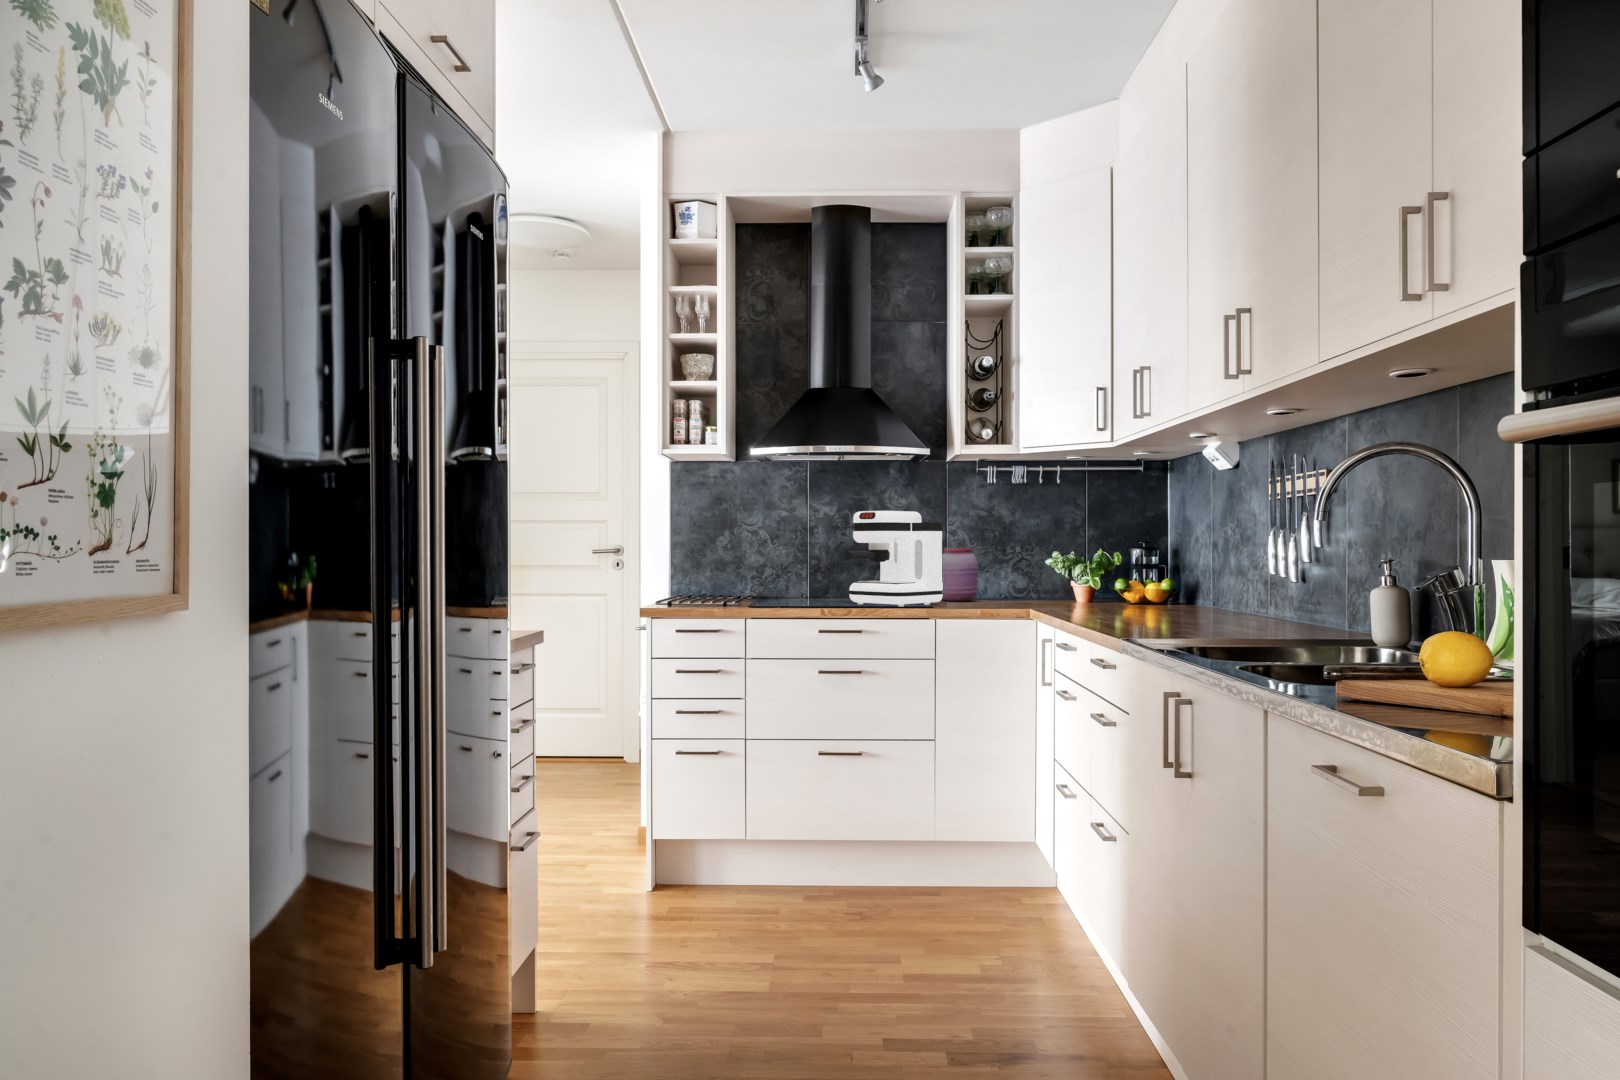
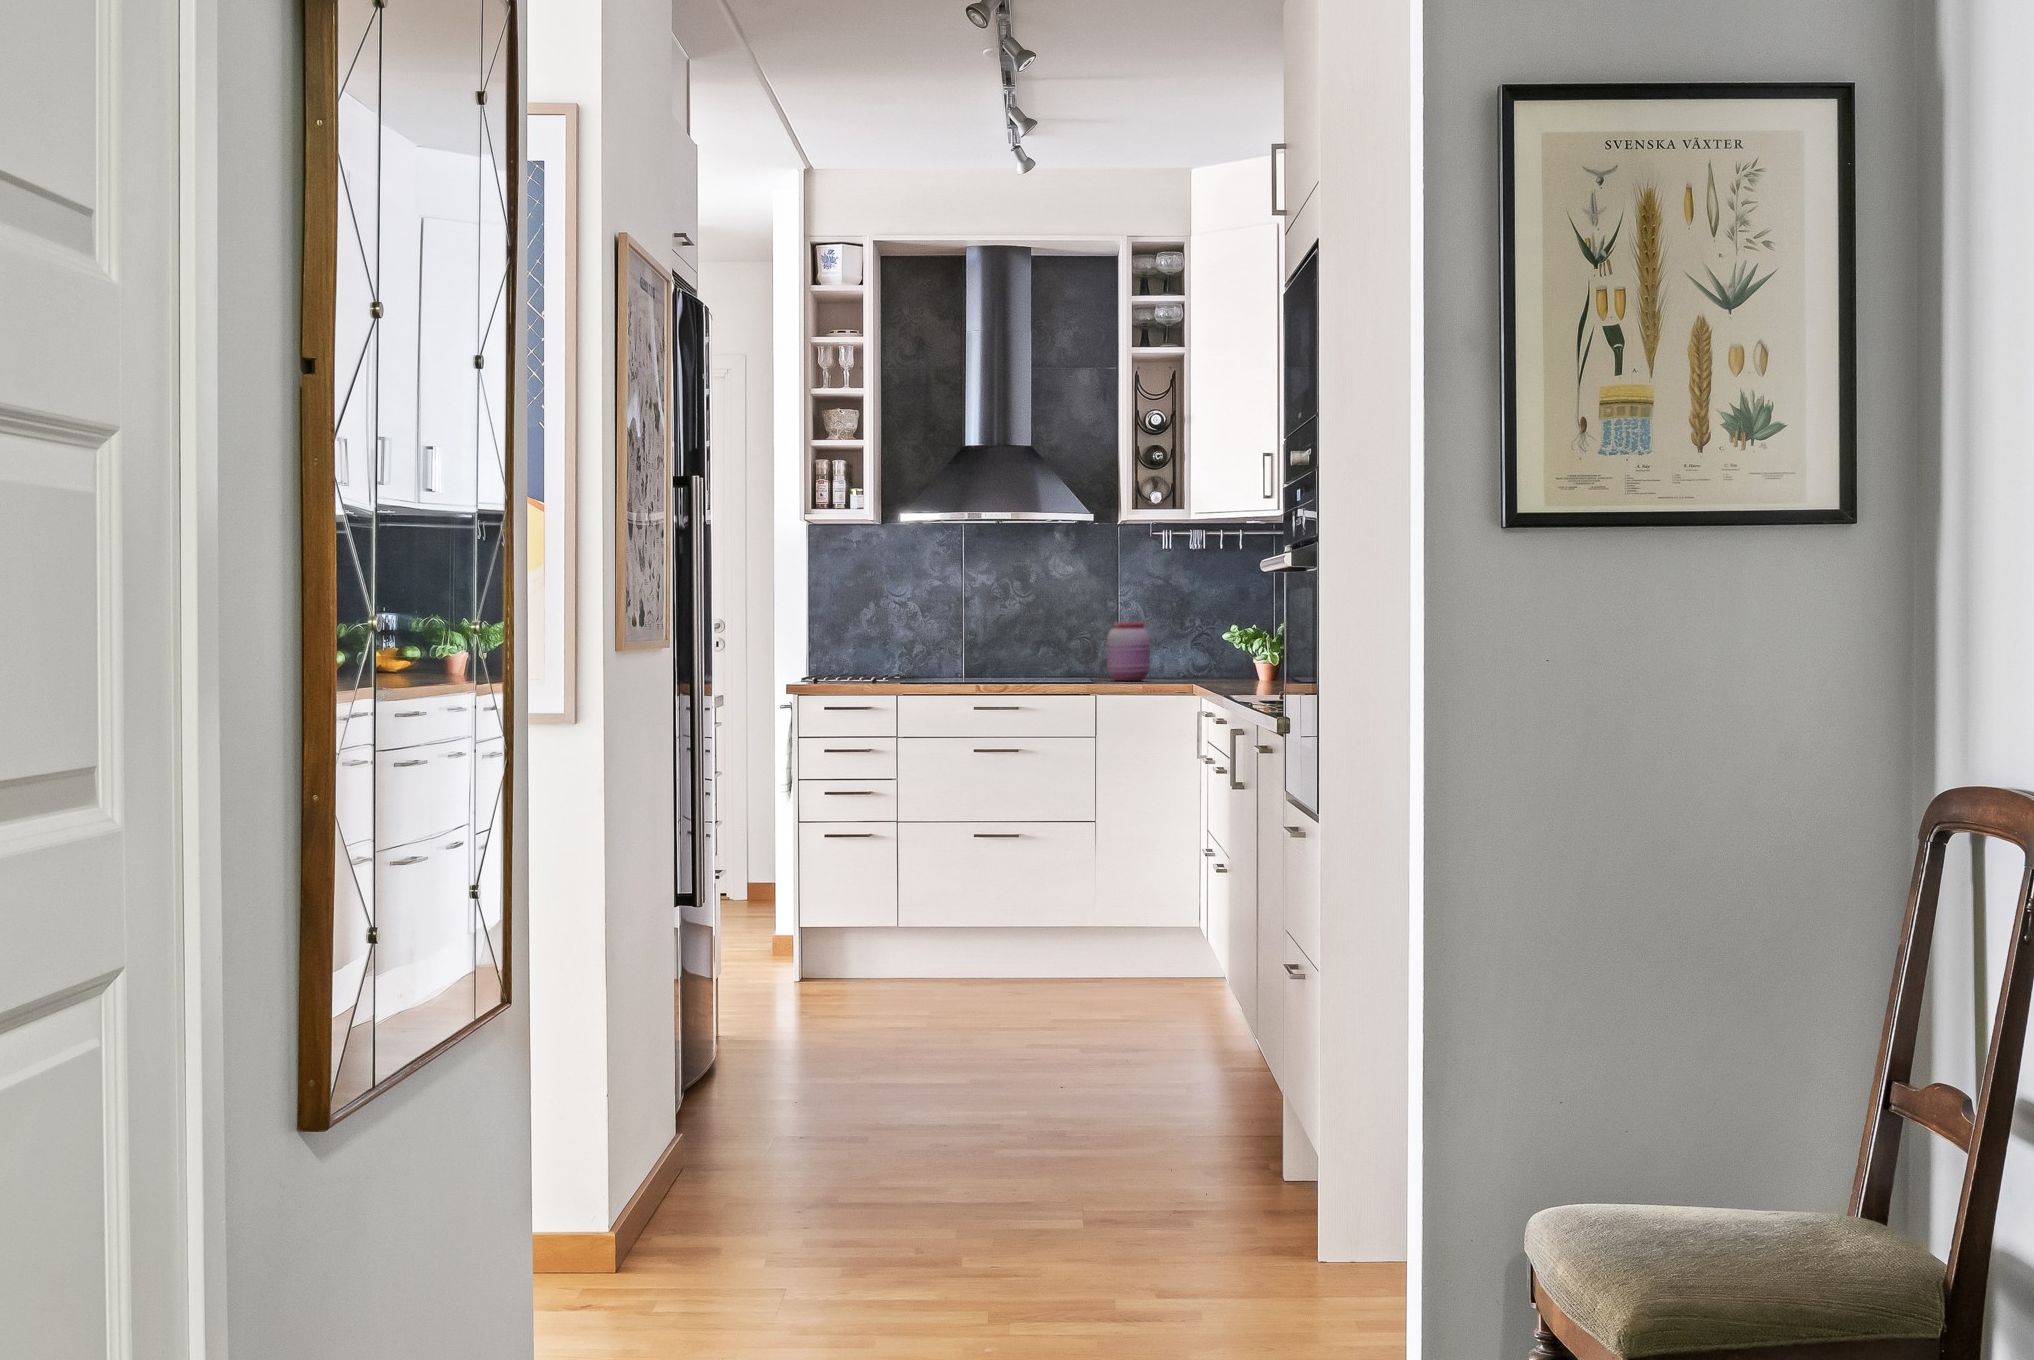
coffee maker: present [845,511,943,607] -> none [1002,582,1107,683]

